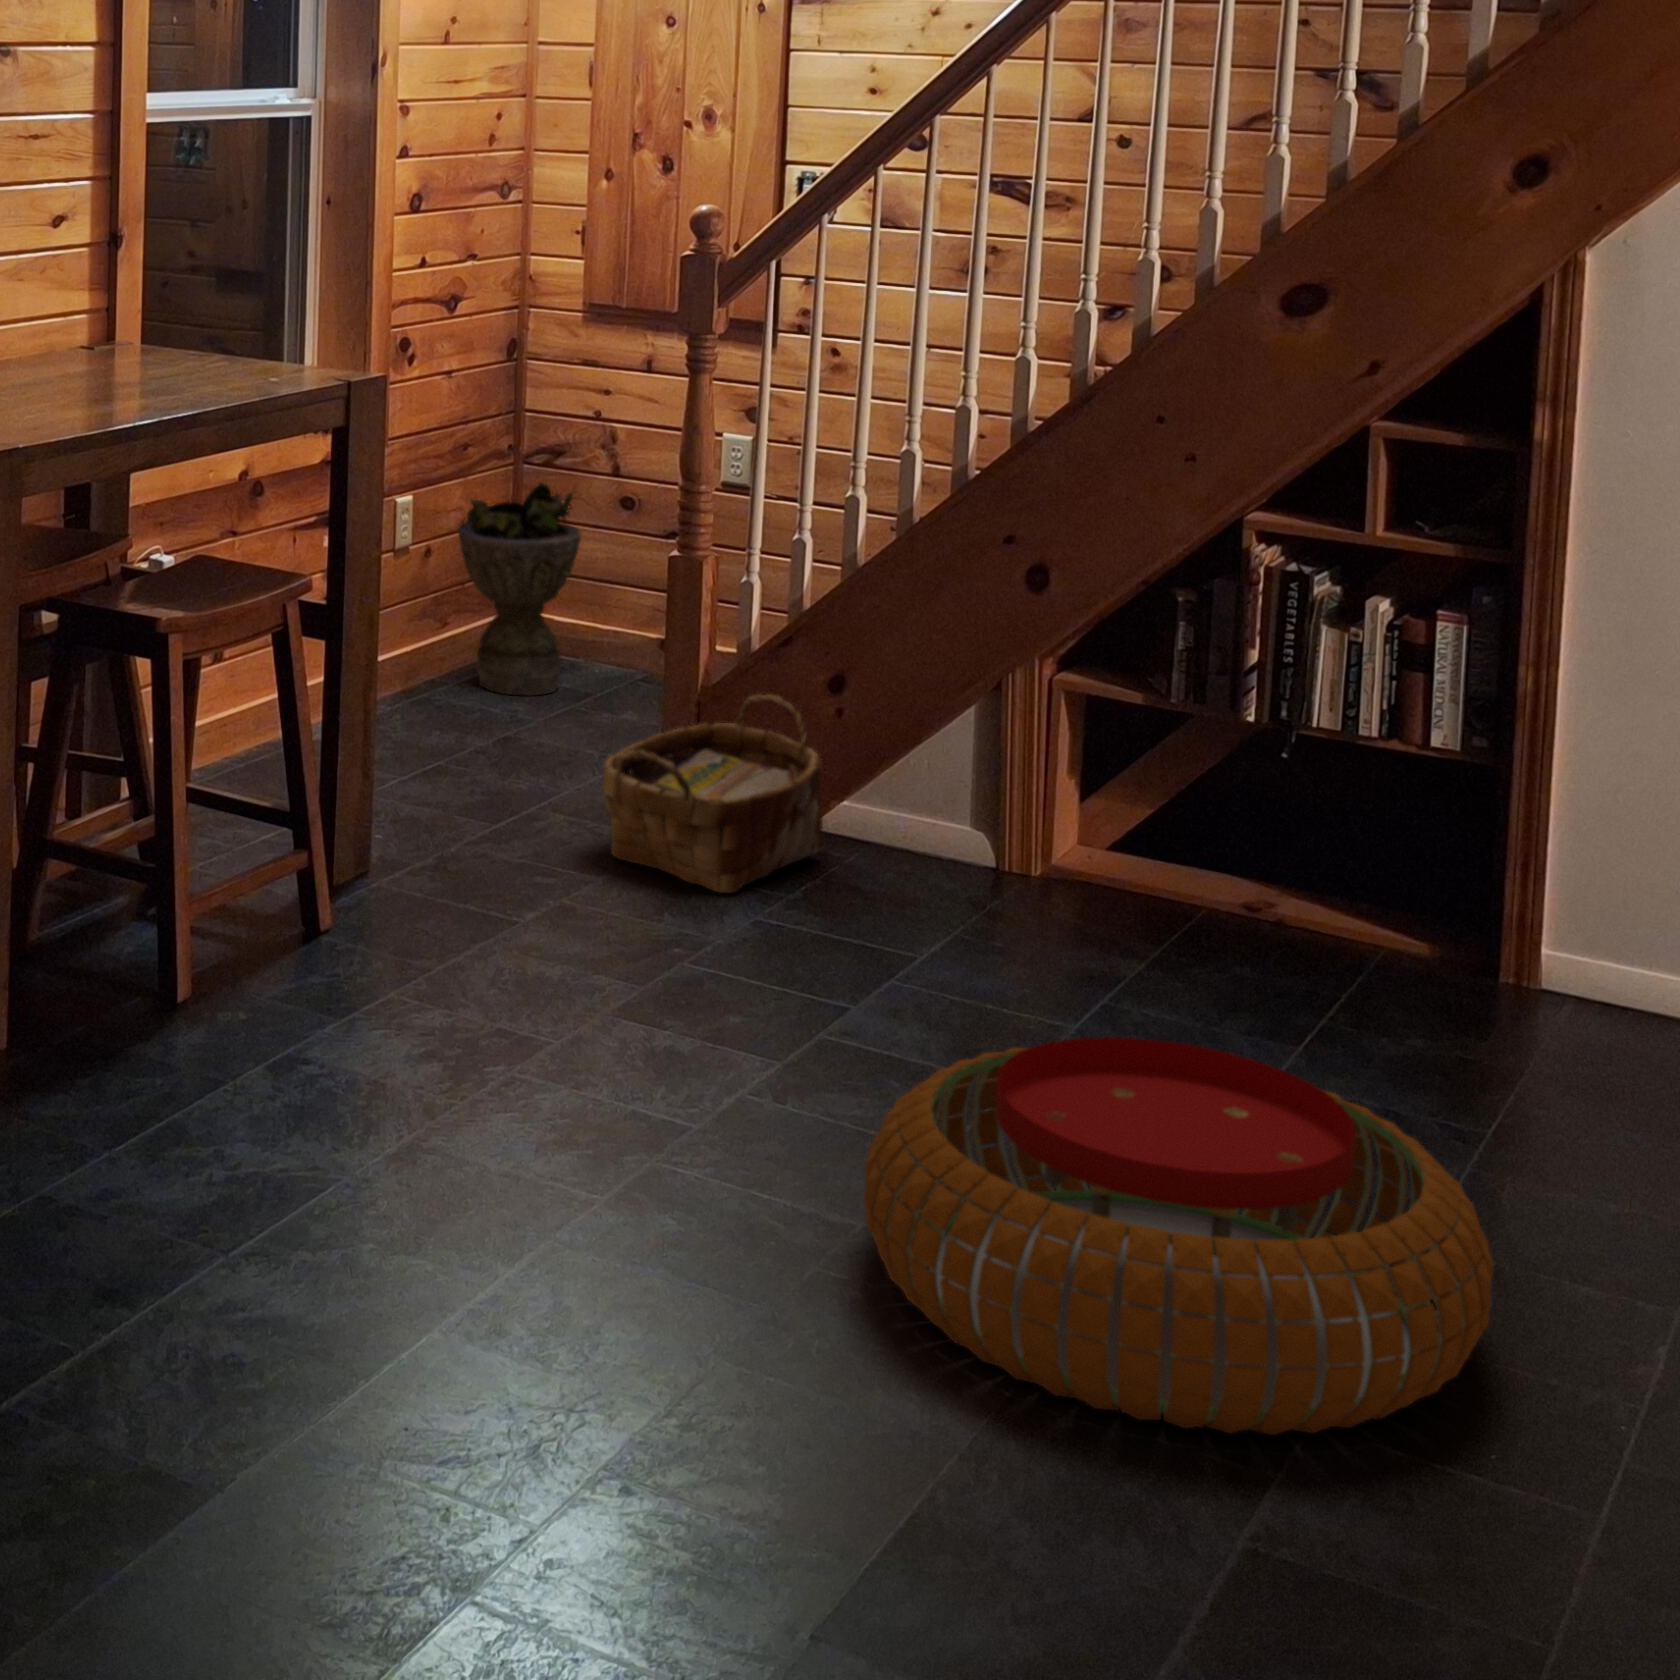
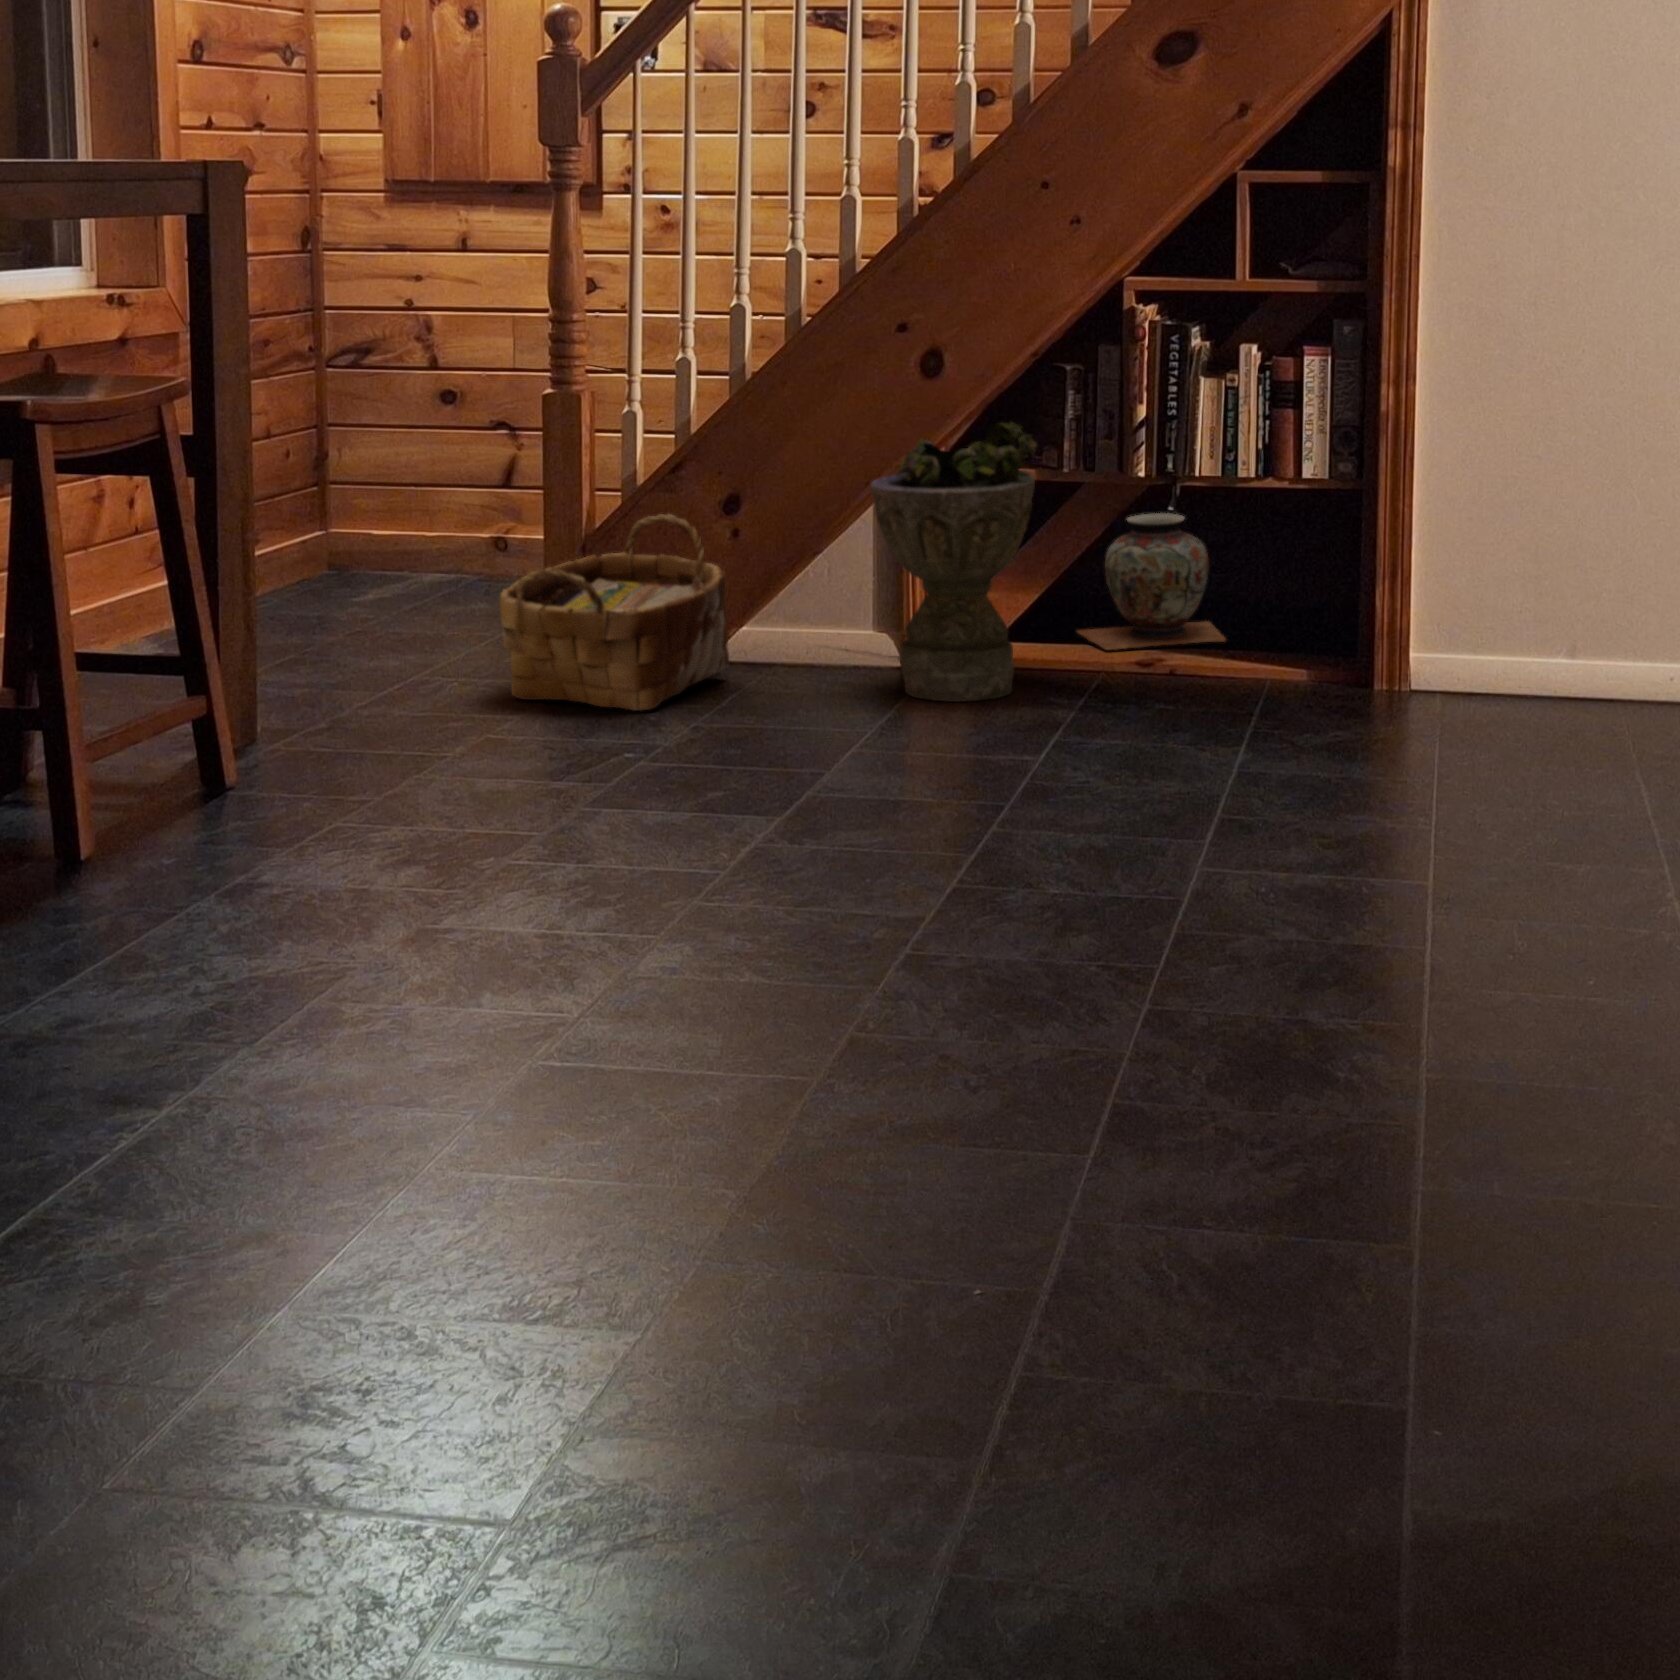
planter: present [458,483,581,696] -> present [870,422,1037,702]
decorative vase: none [1194,744,1351,890] -> present [1078,513,1226,650]
pouf: present [863,1037,1494,1435] -> none [934,685,1551,1013]

